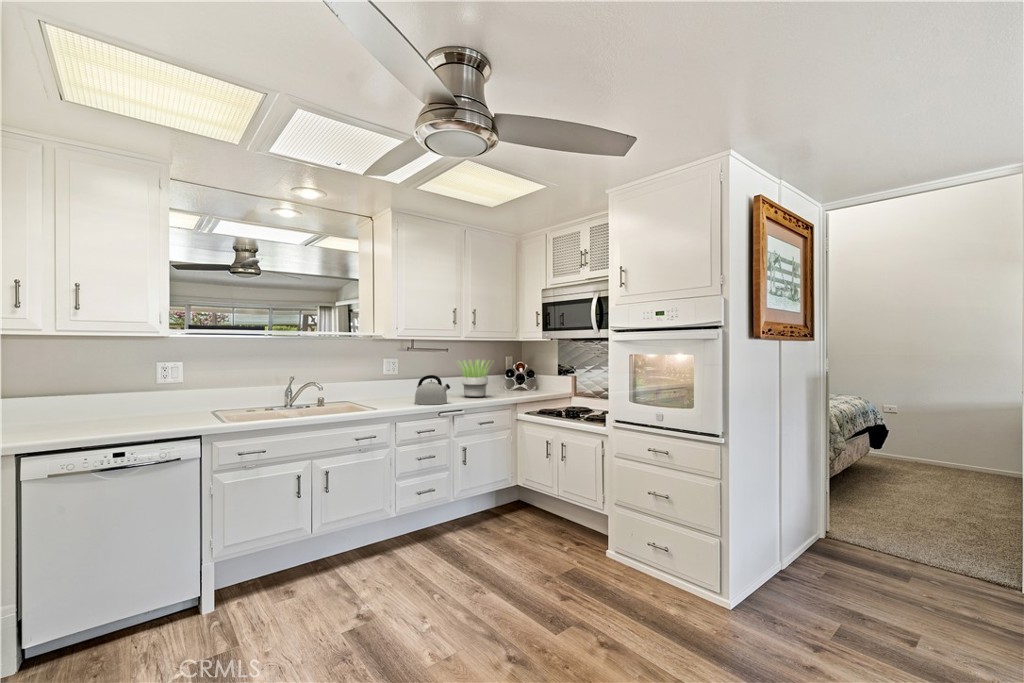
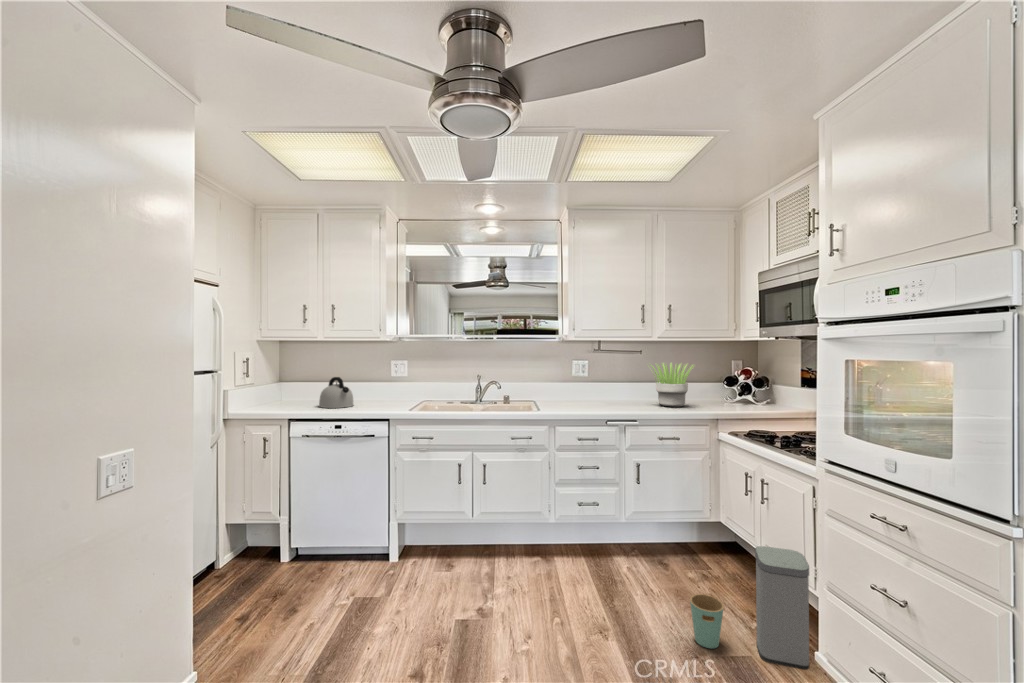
kettle: present [415,375,450,405] -> present [319,377,354,408]
trash can: none [535,486,607,572] -> present [690,546,809,670]

